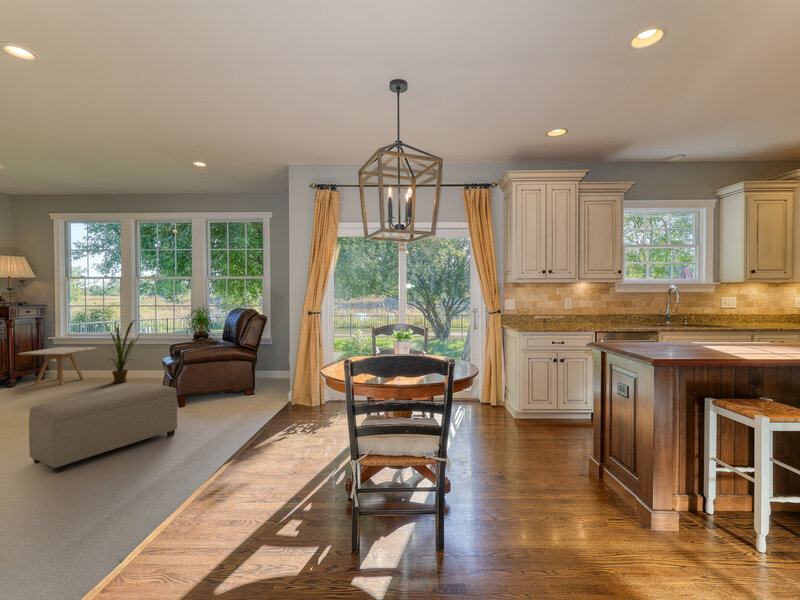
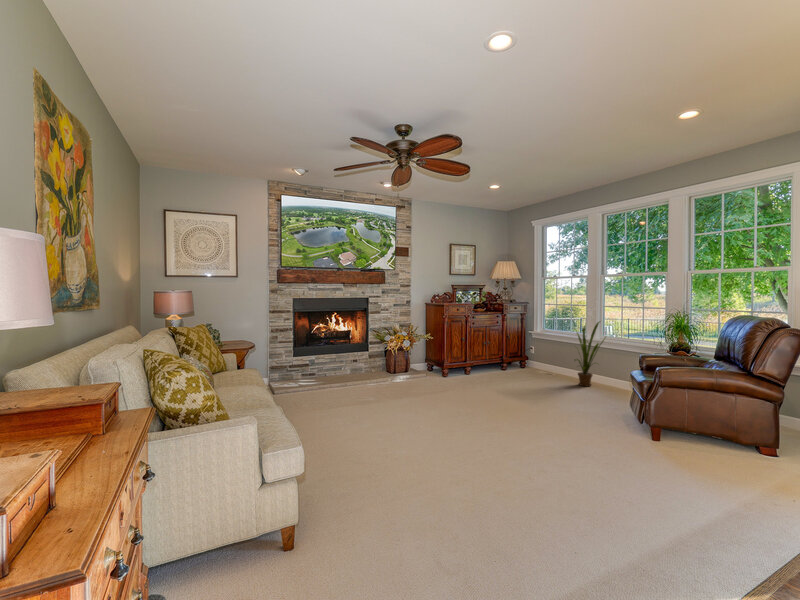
side table: present [18,347,97,385] -> none [508,341,565,377]
ottoman: present [29,384,177,473] -> none [505,407,655,488]

